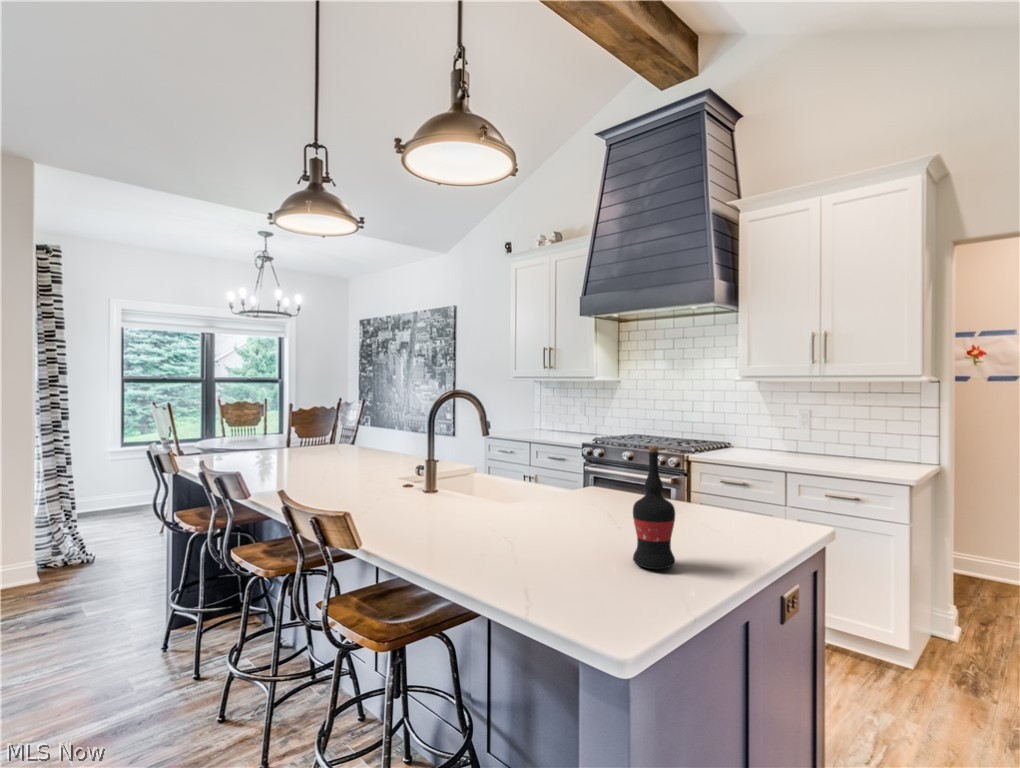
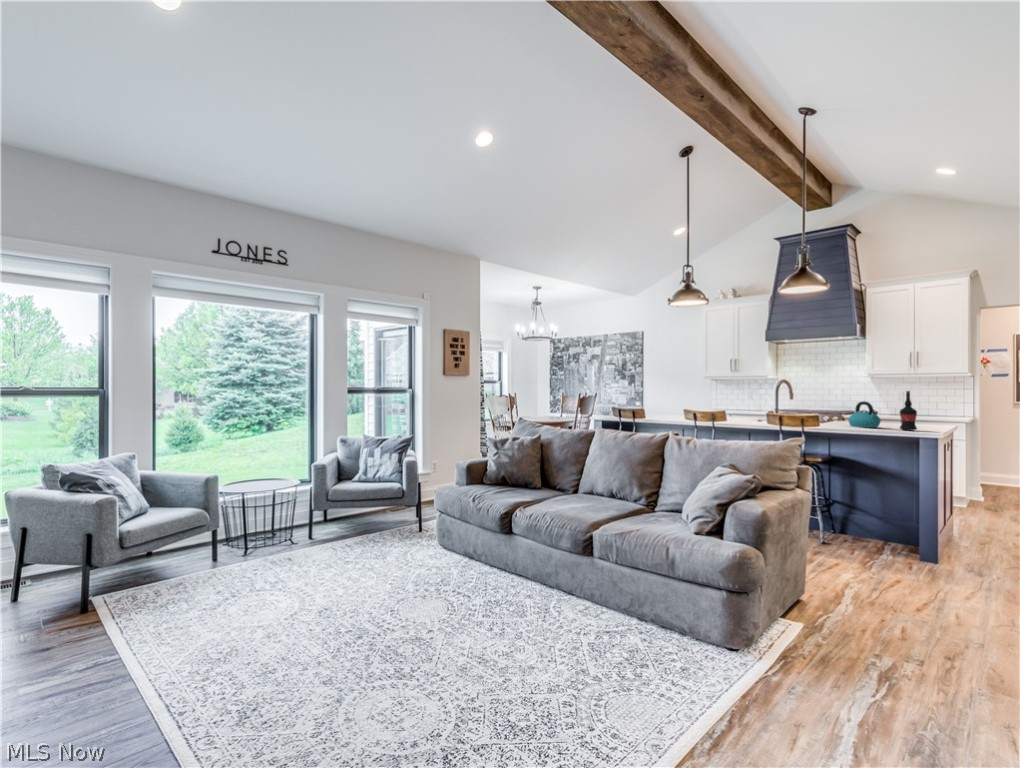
kettle: none [509,472,587,555] -> present [848,401,881,428]

